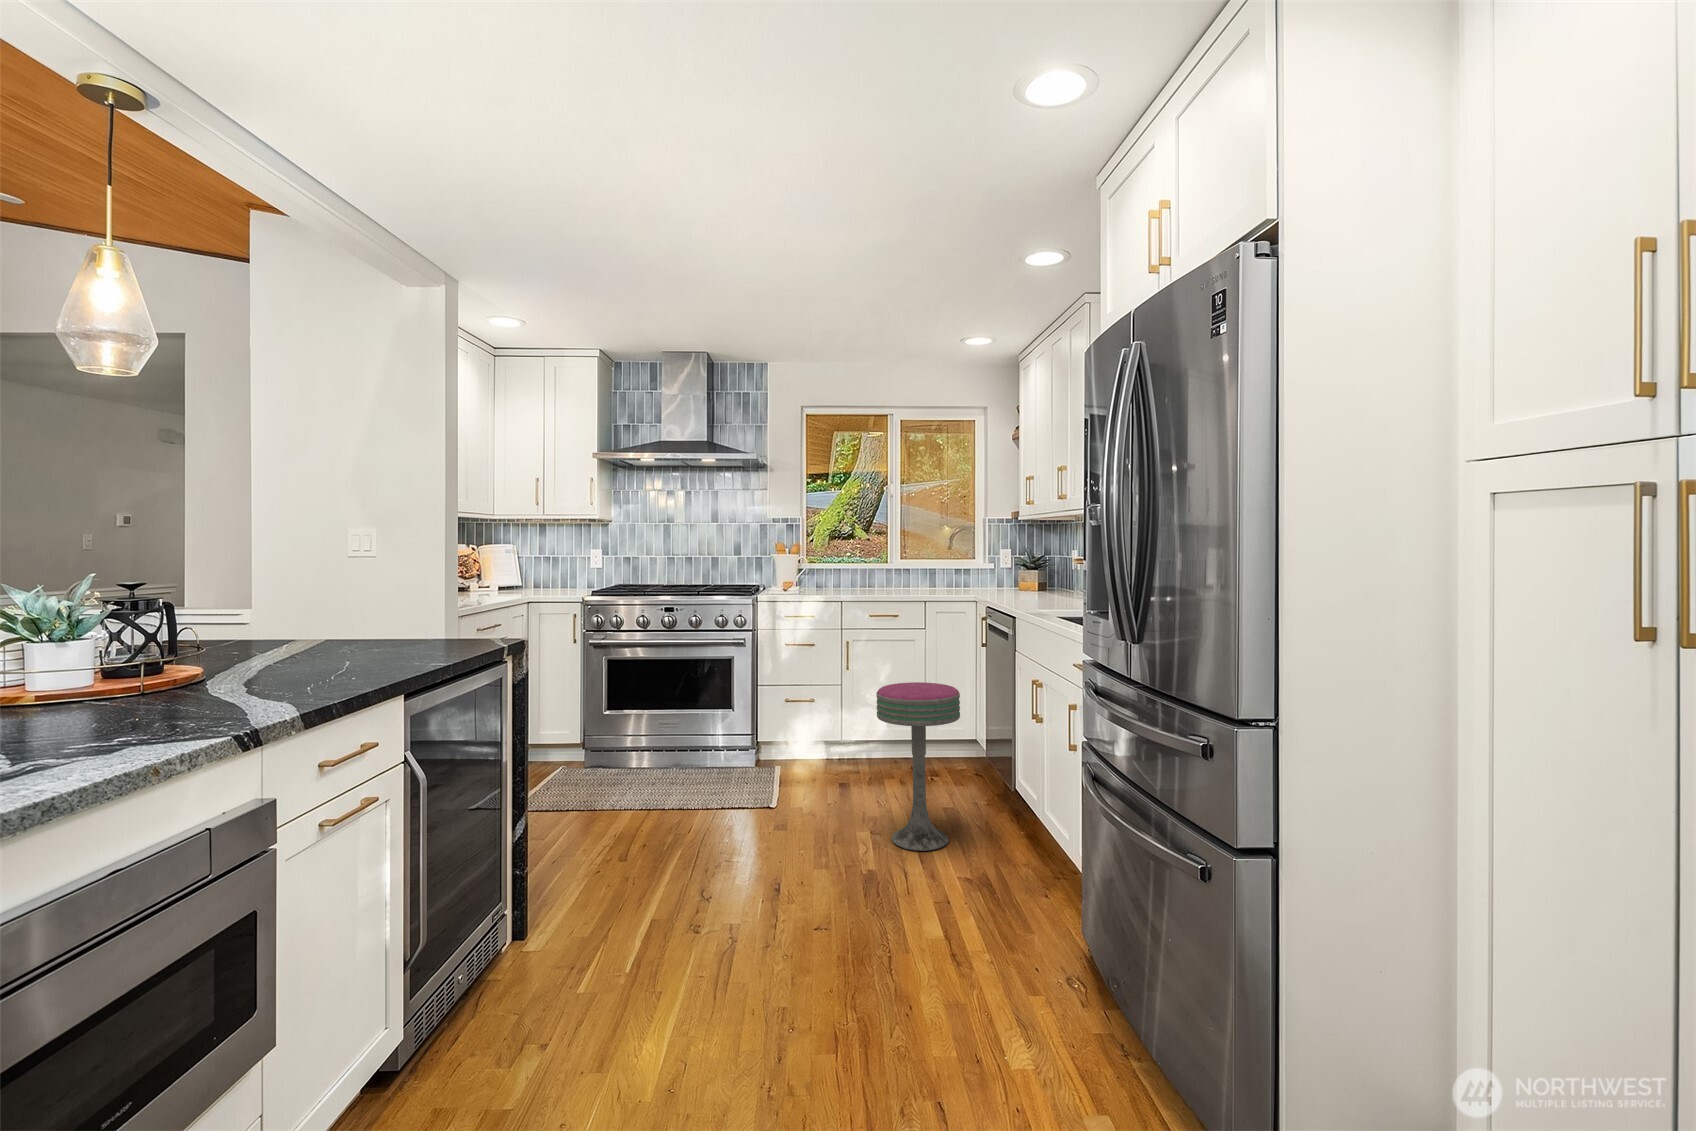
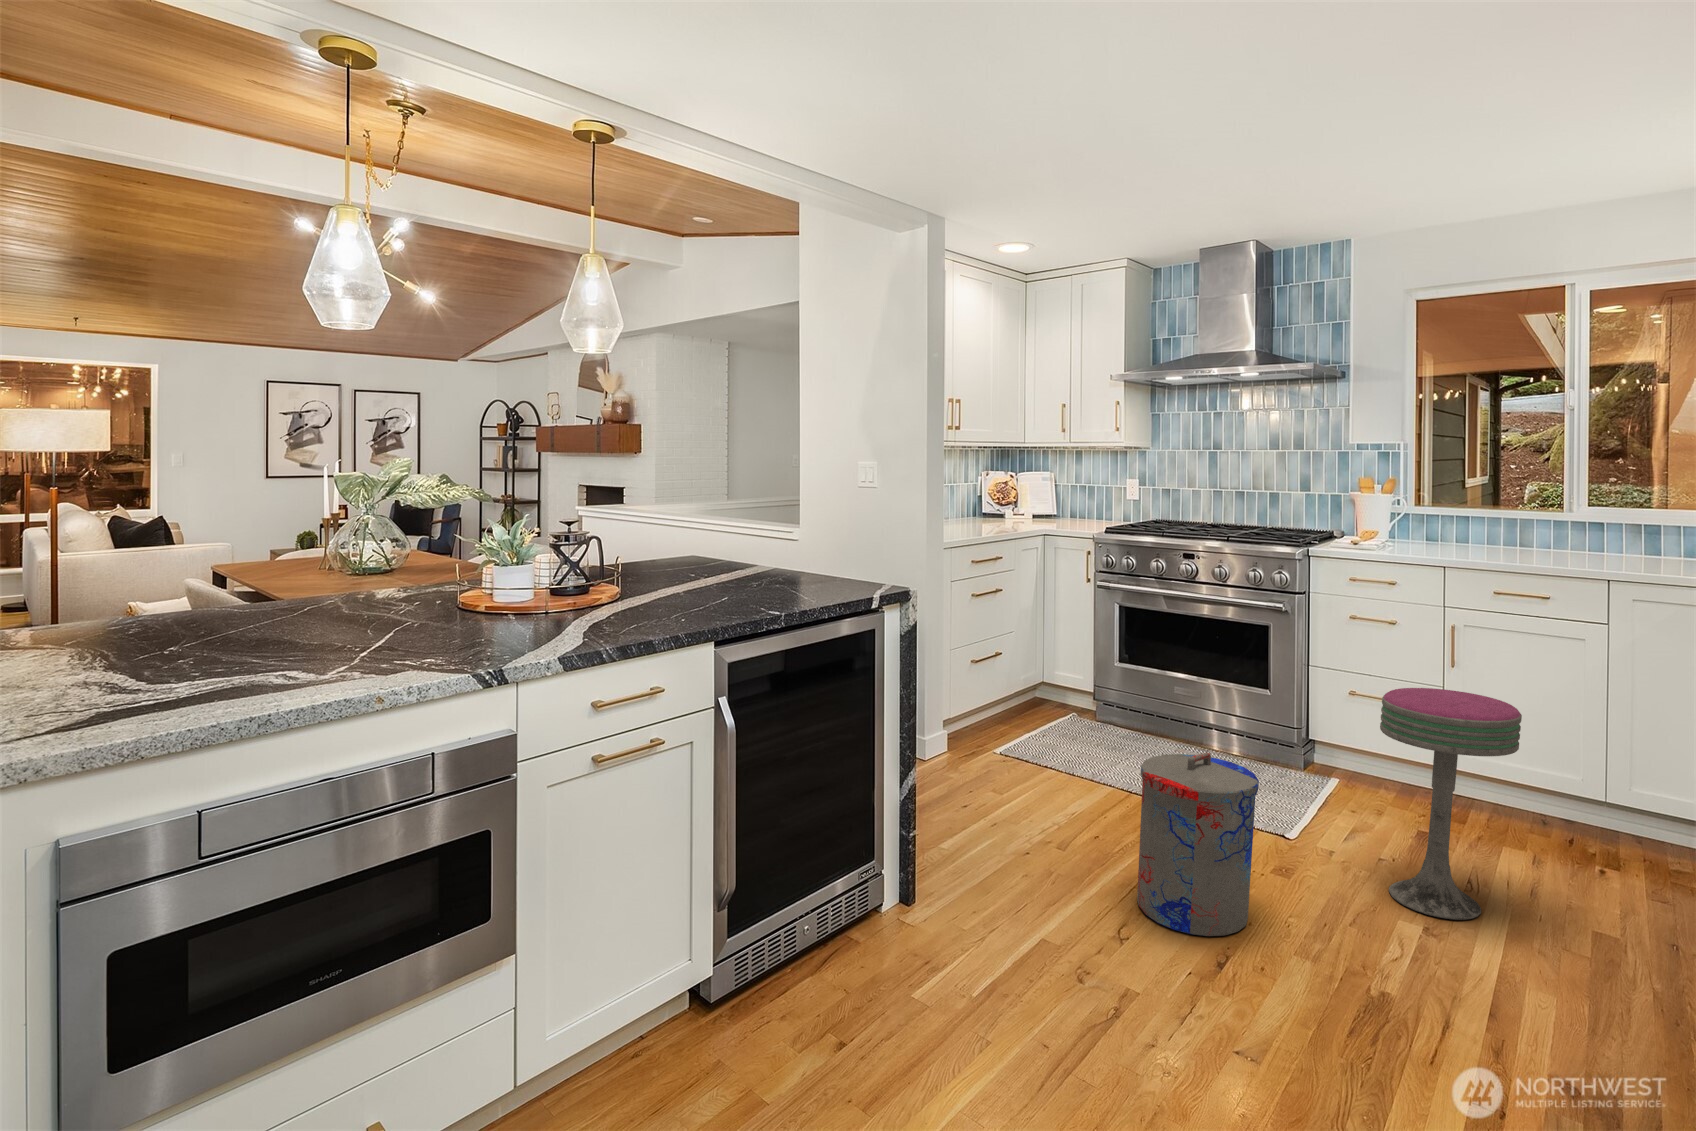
trash can: none [739,766,836,937] -> present [1137,752,1259,936]

